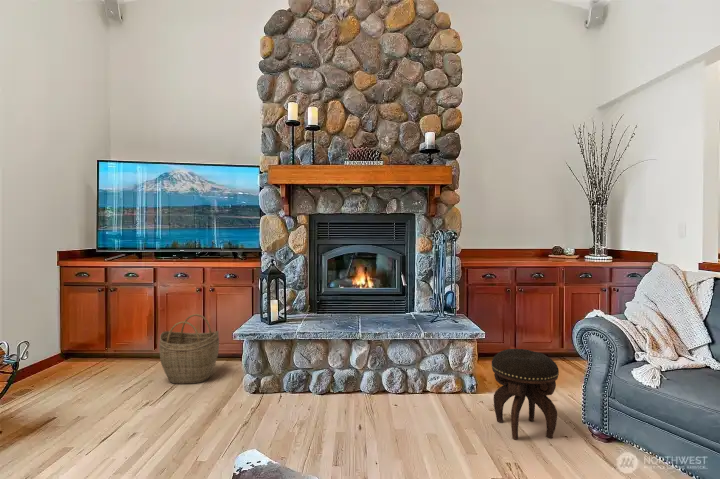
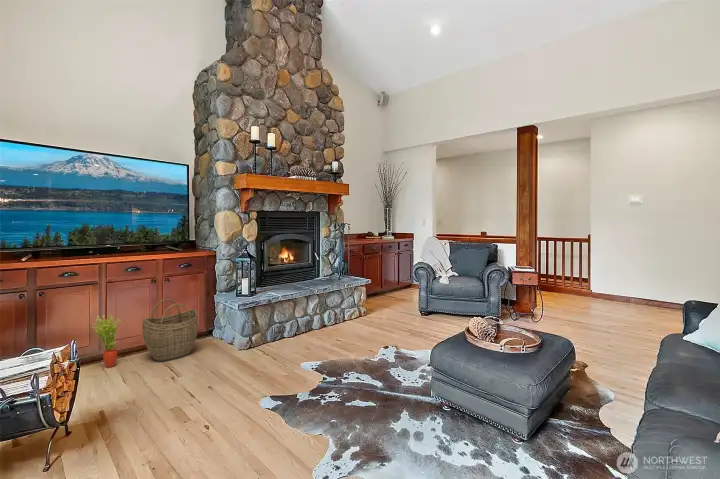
potted plant: none [124,321,151,376] -> present [93,315,121,367]
footstool: present [492,349,559,440] -> none [393,284,424,327]

